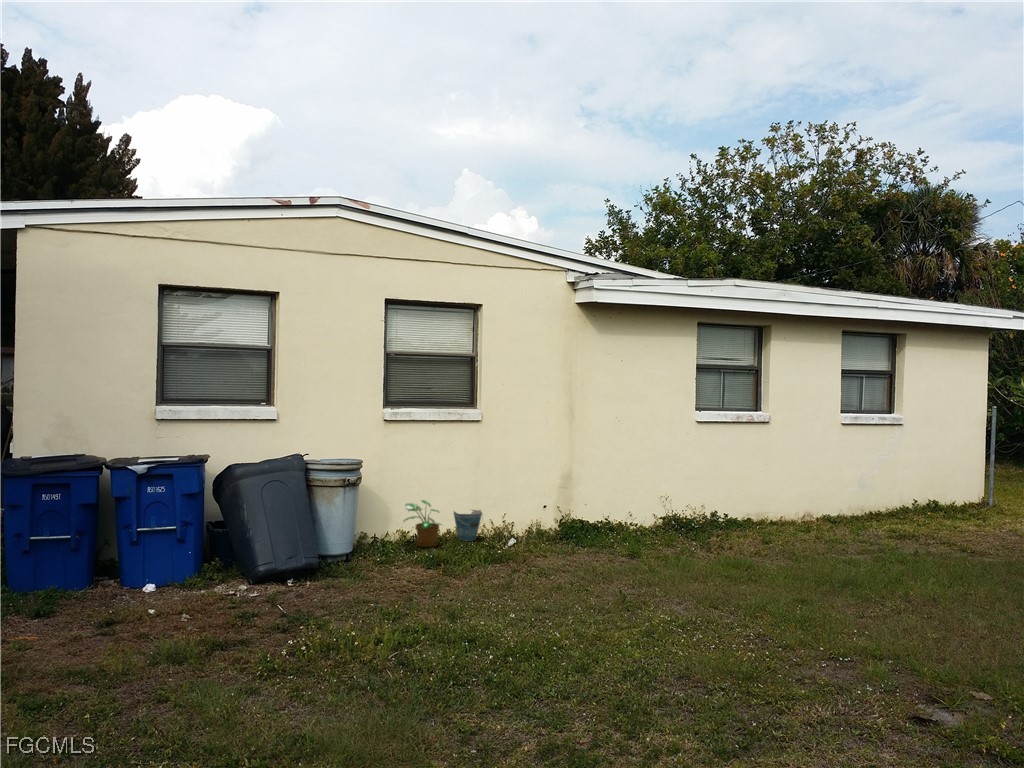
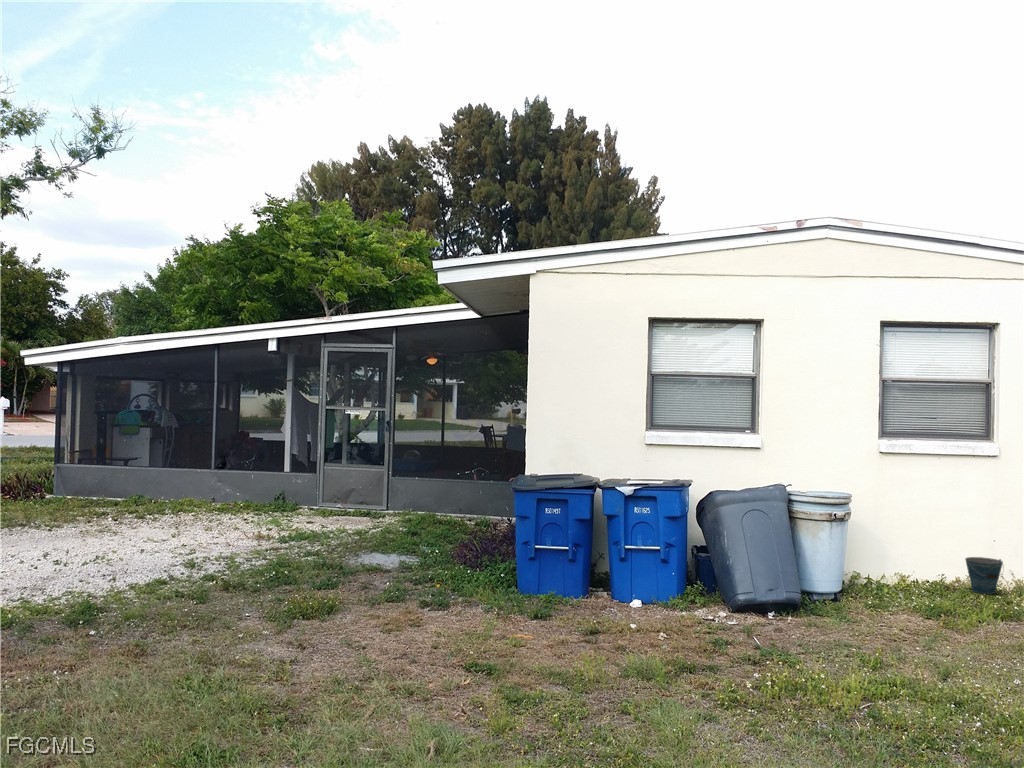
potted plant: present [404,500,441,547] -> none [903,542,951,595]

